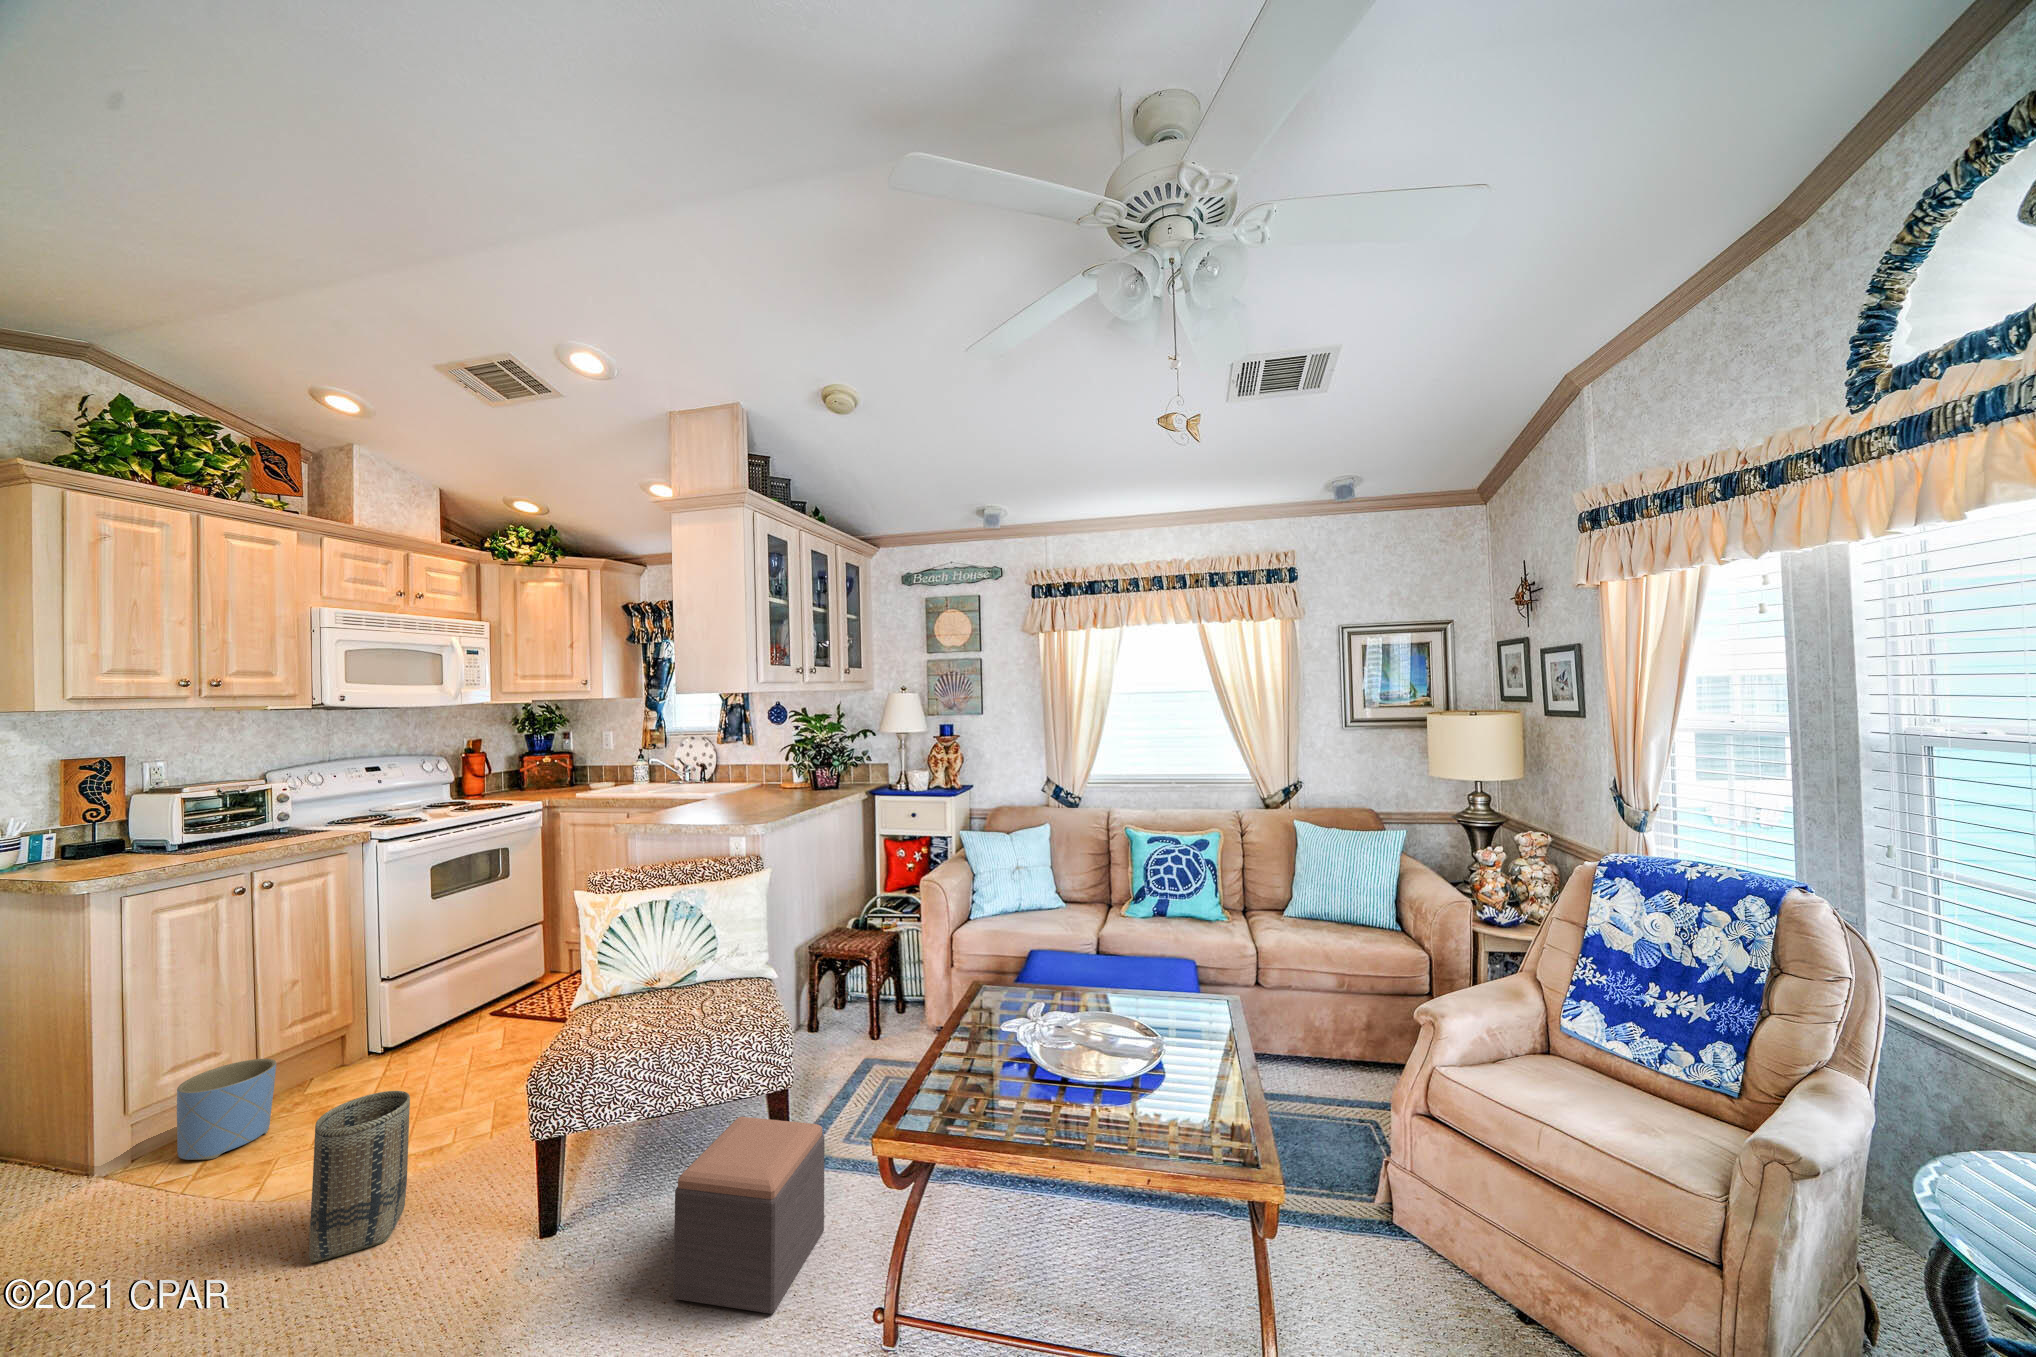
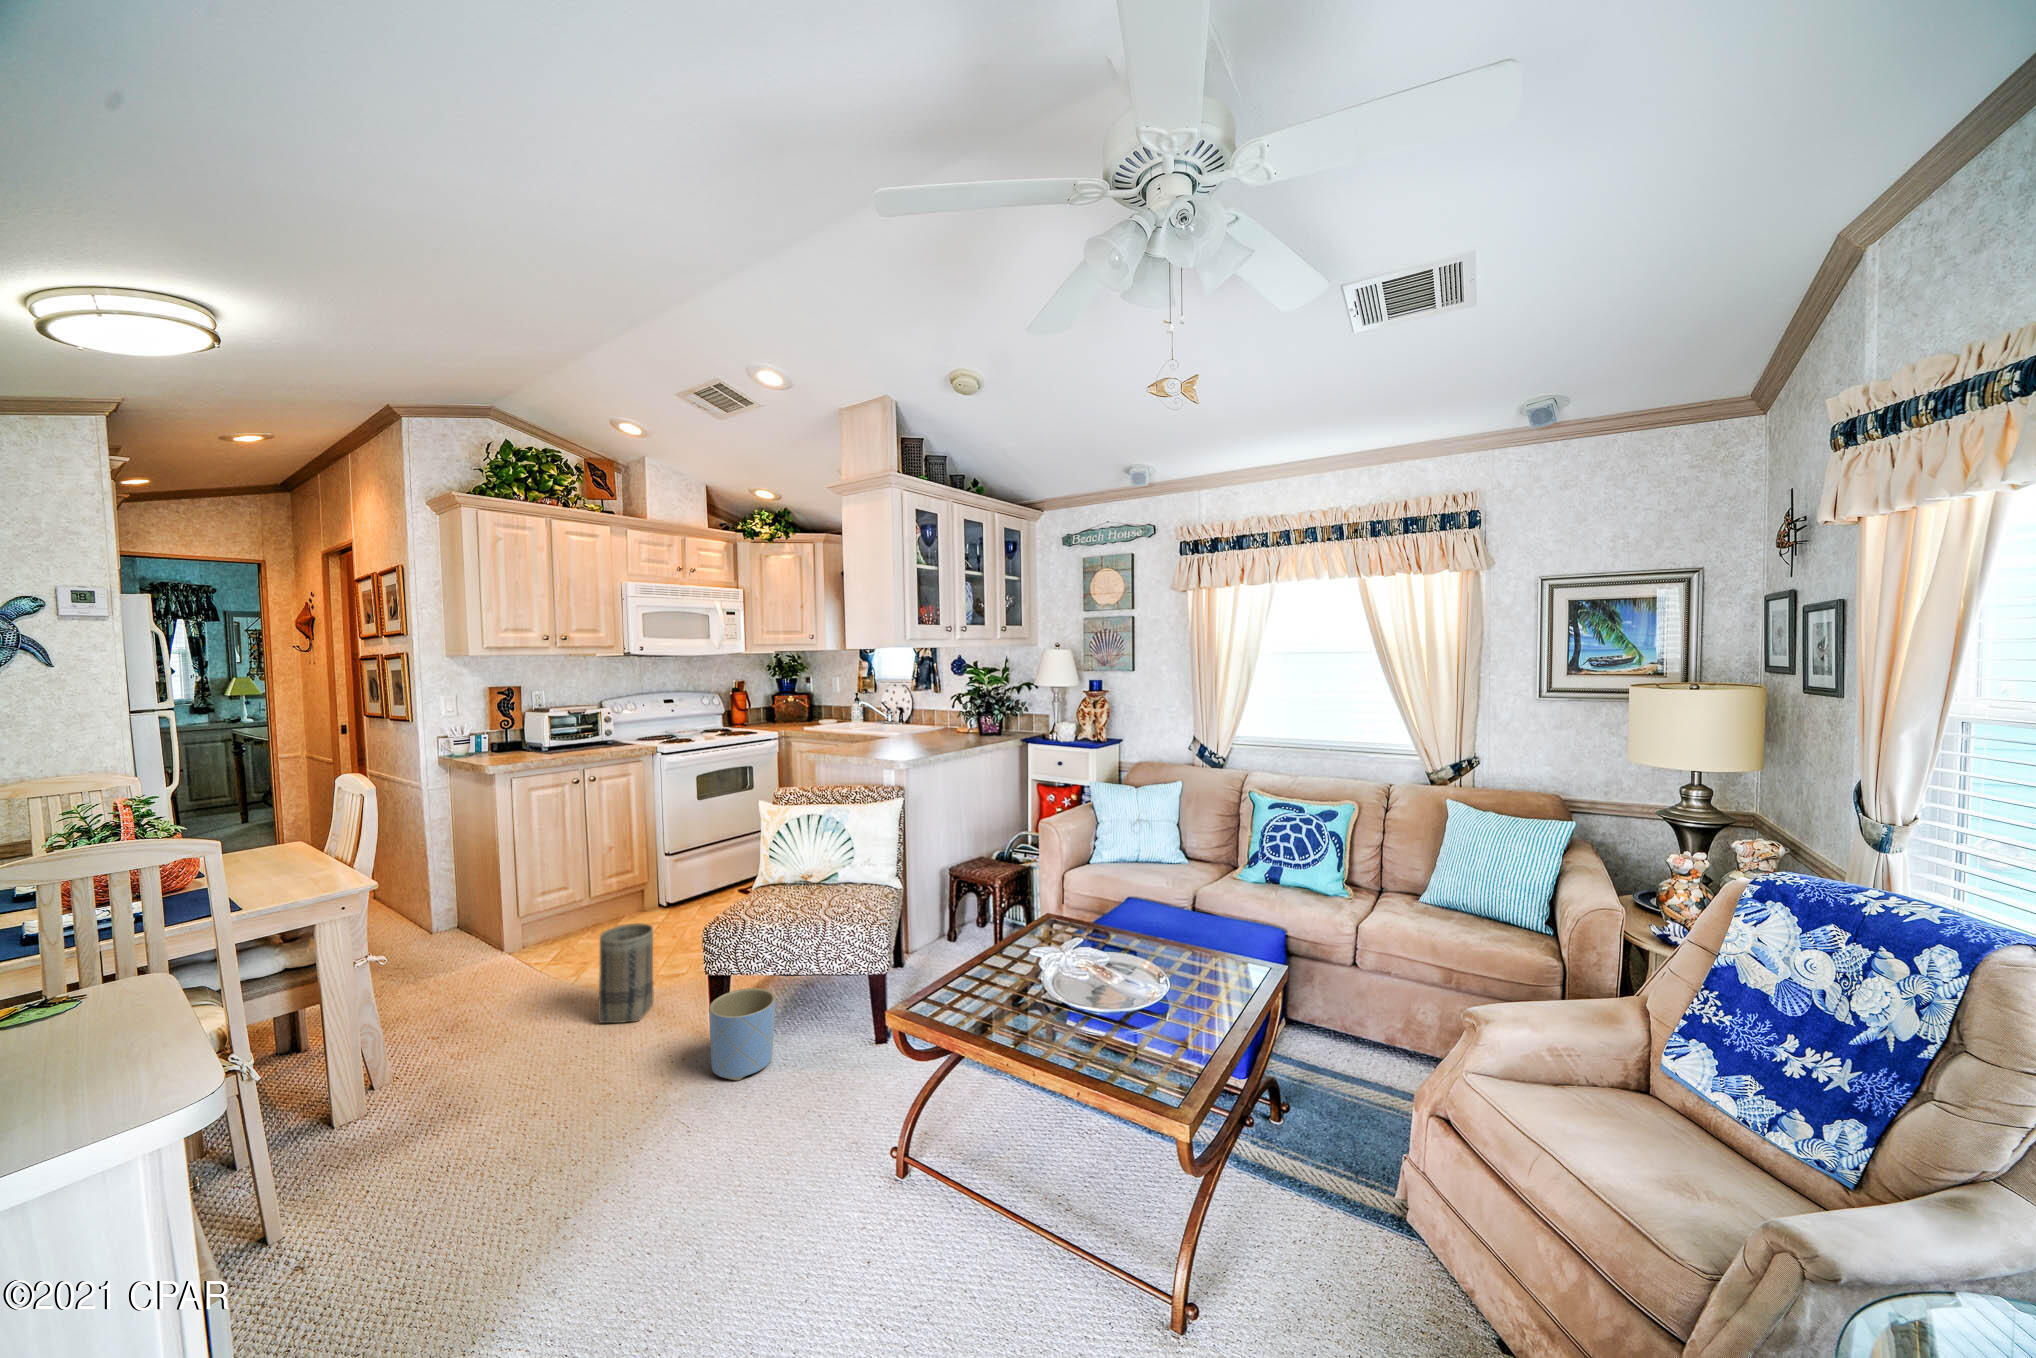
planter: present [177,1059,276,1160] -> present [709,988,775,1080]
footstool: present [673,1117,825,1314] -> none [783,985,898,1128]

